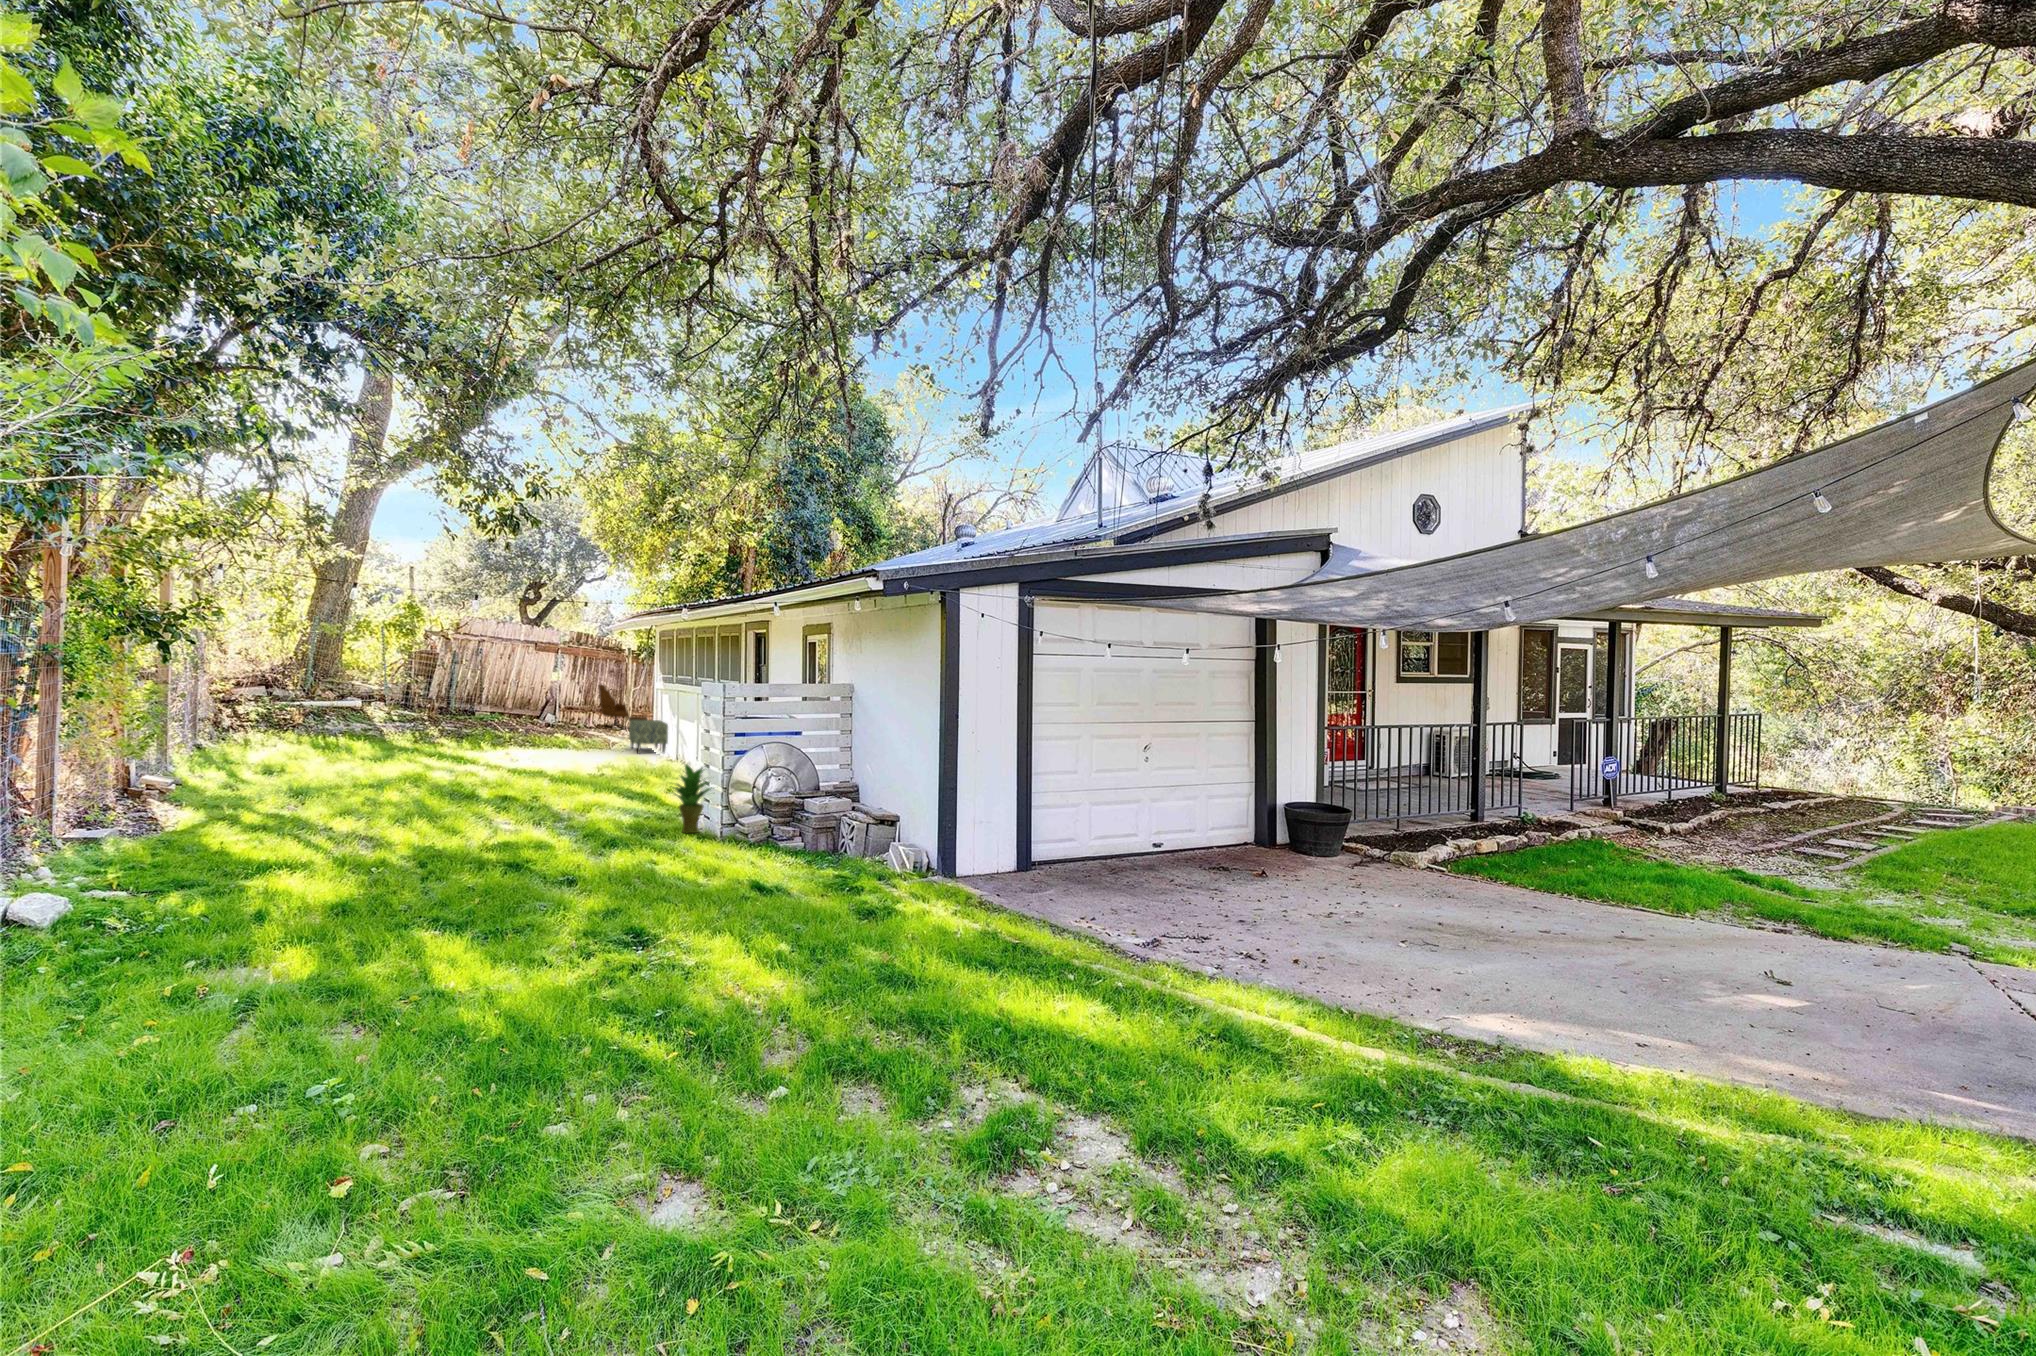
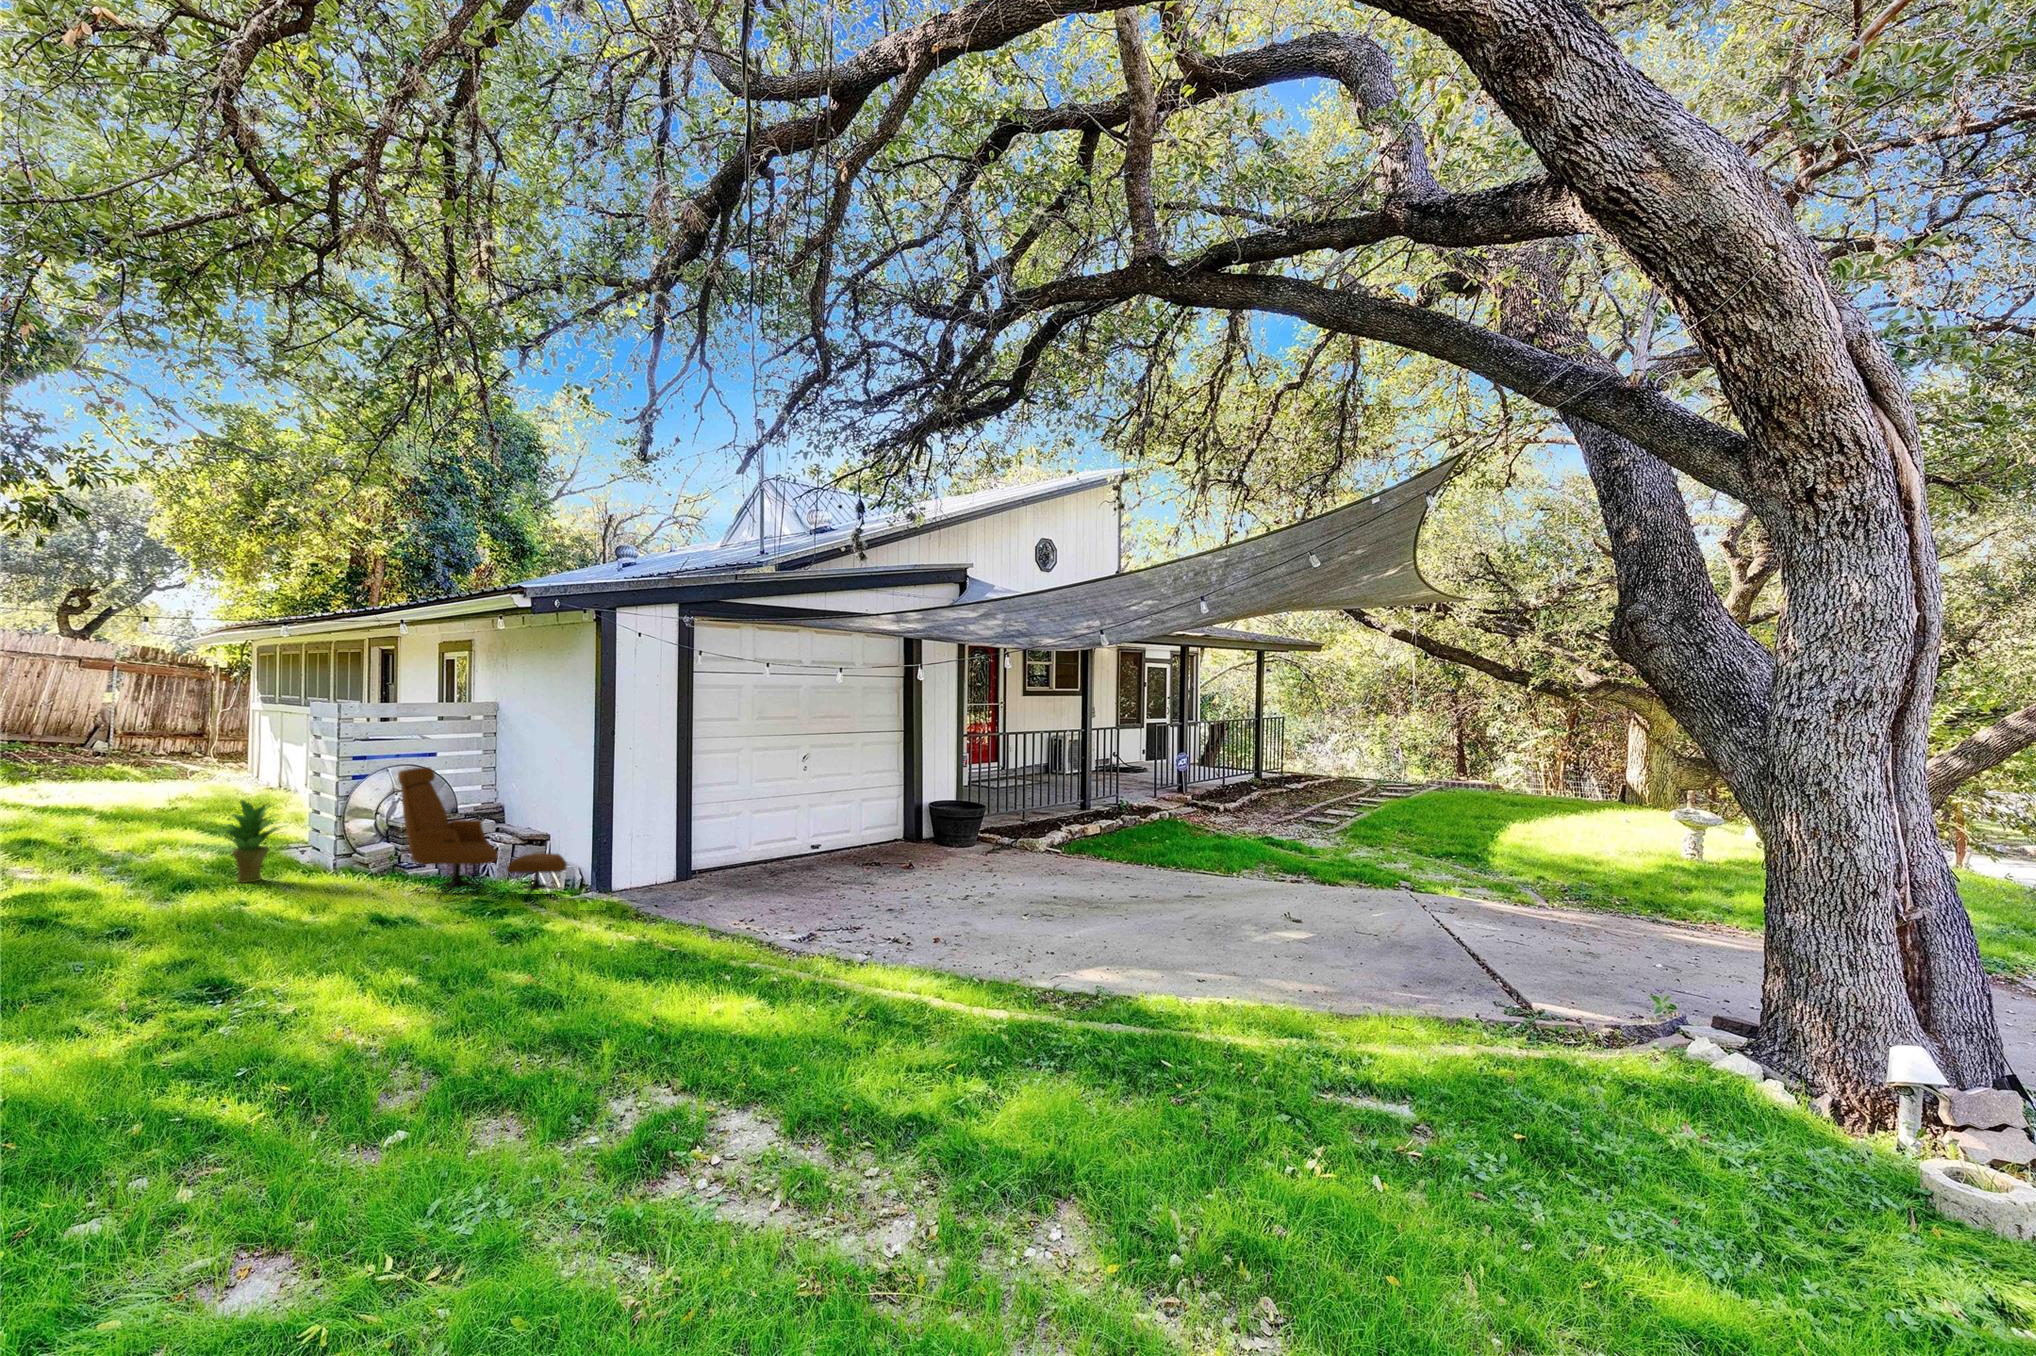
lounge chair: present [598,684,648,726] -> present [398,767,567,900]
bench: present [629,720,668,753] -> none [129,741,195,784]

